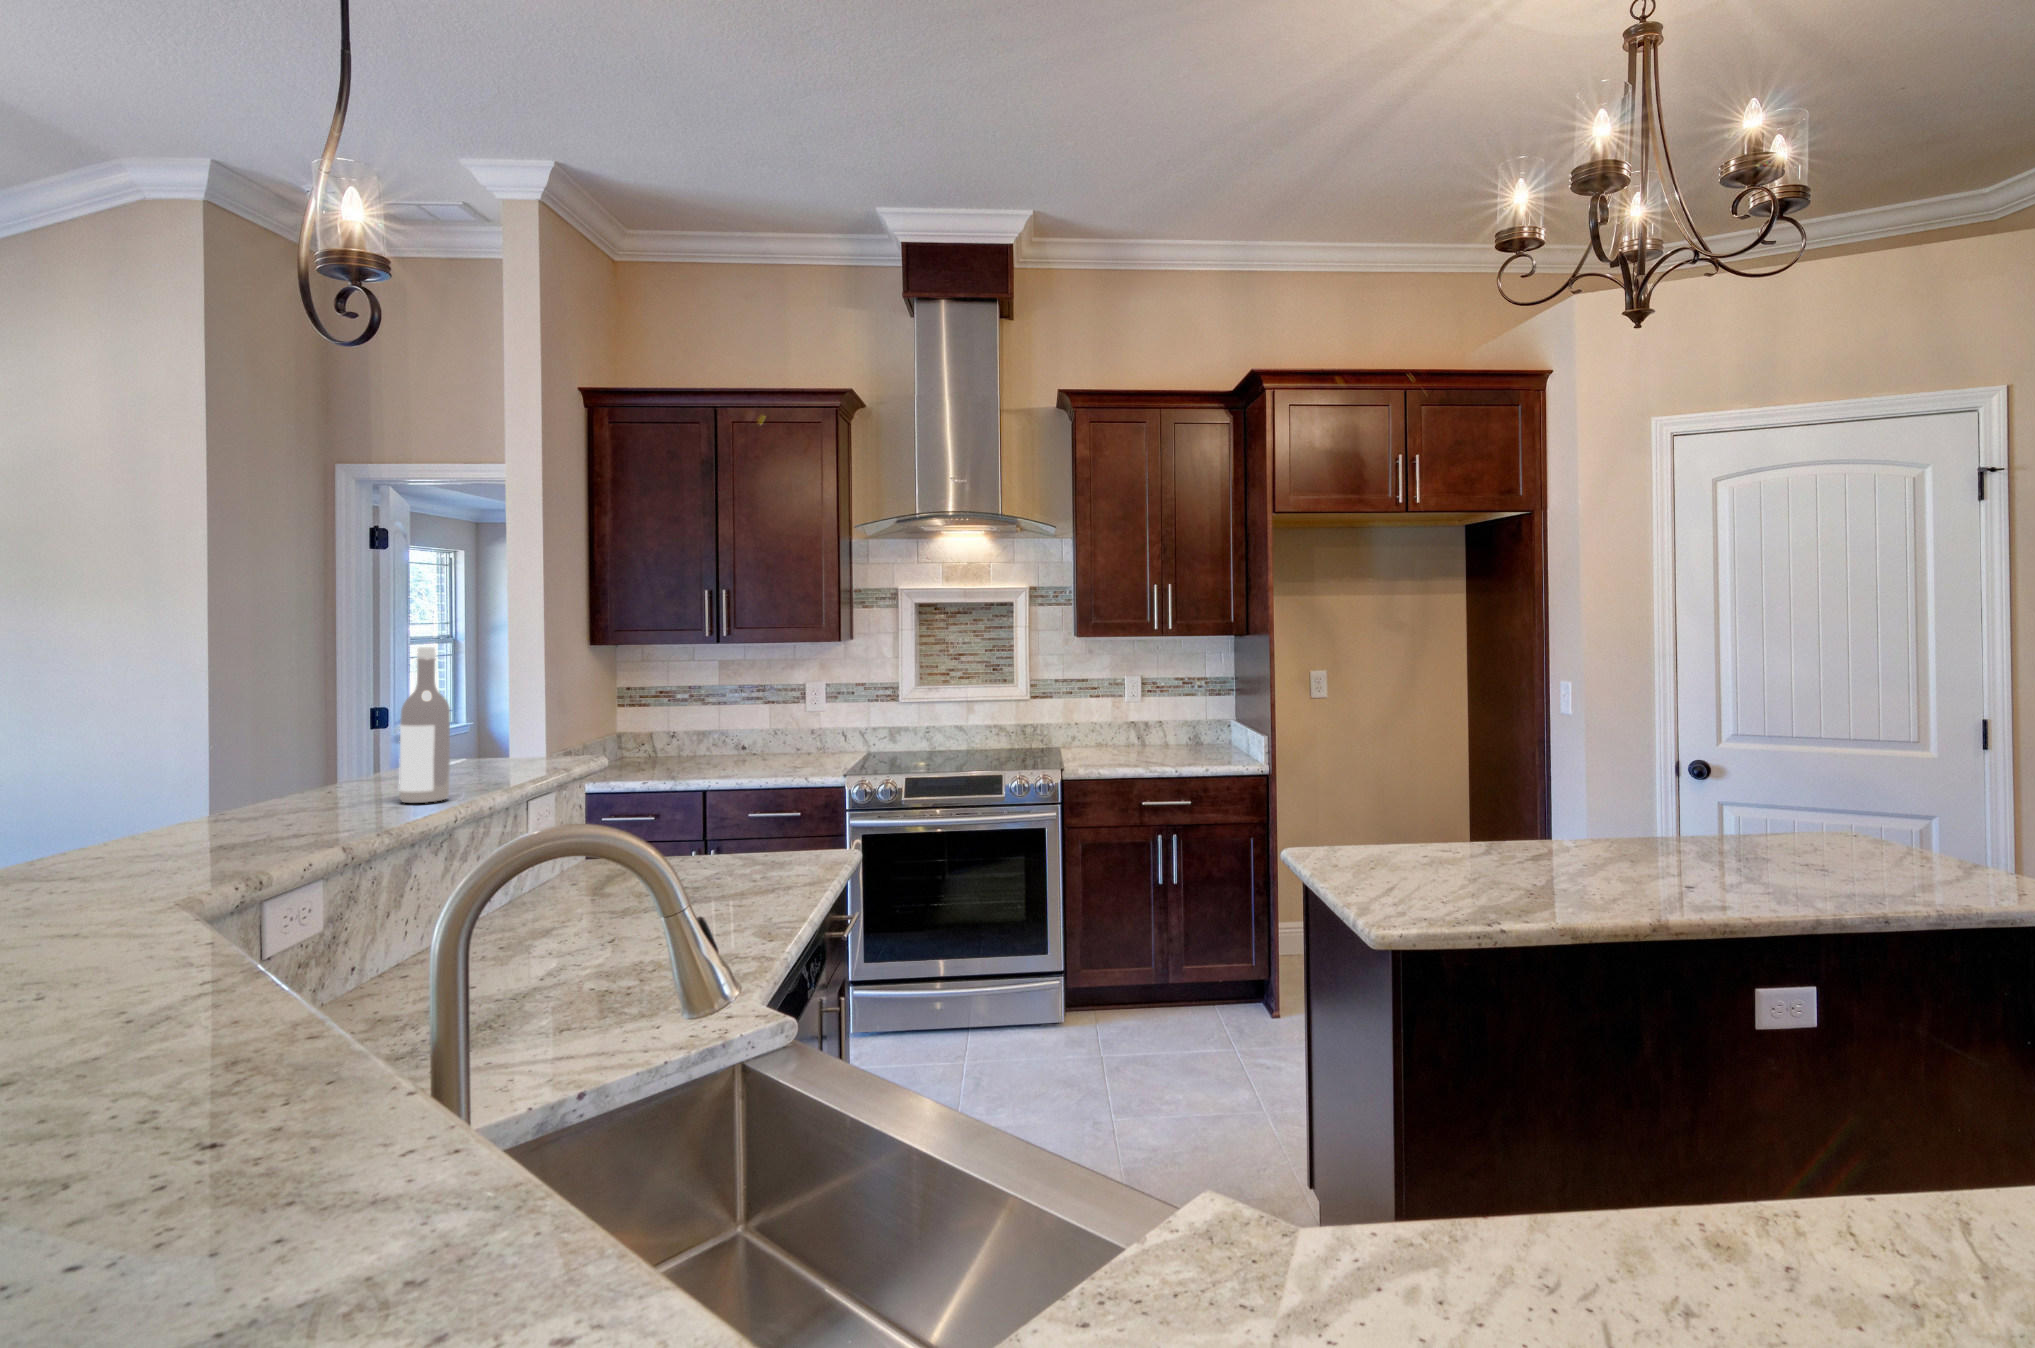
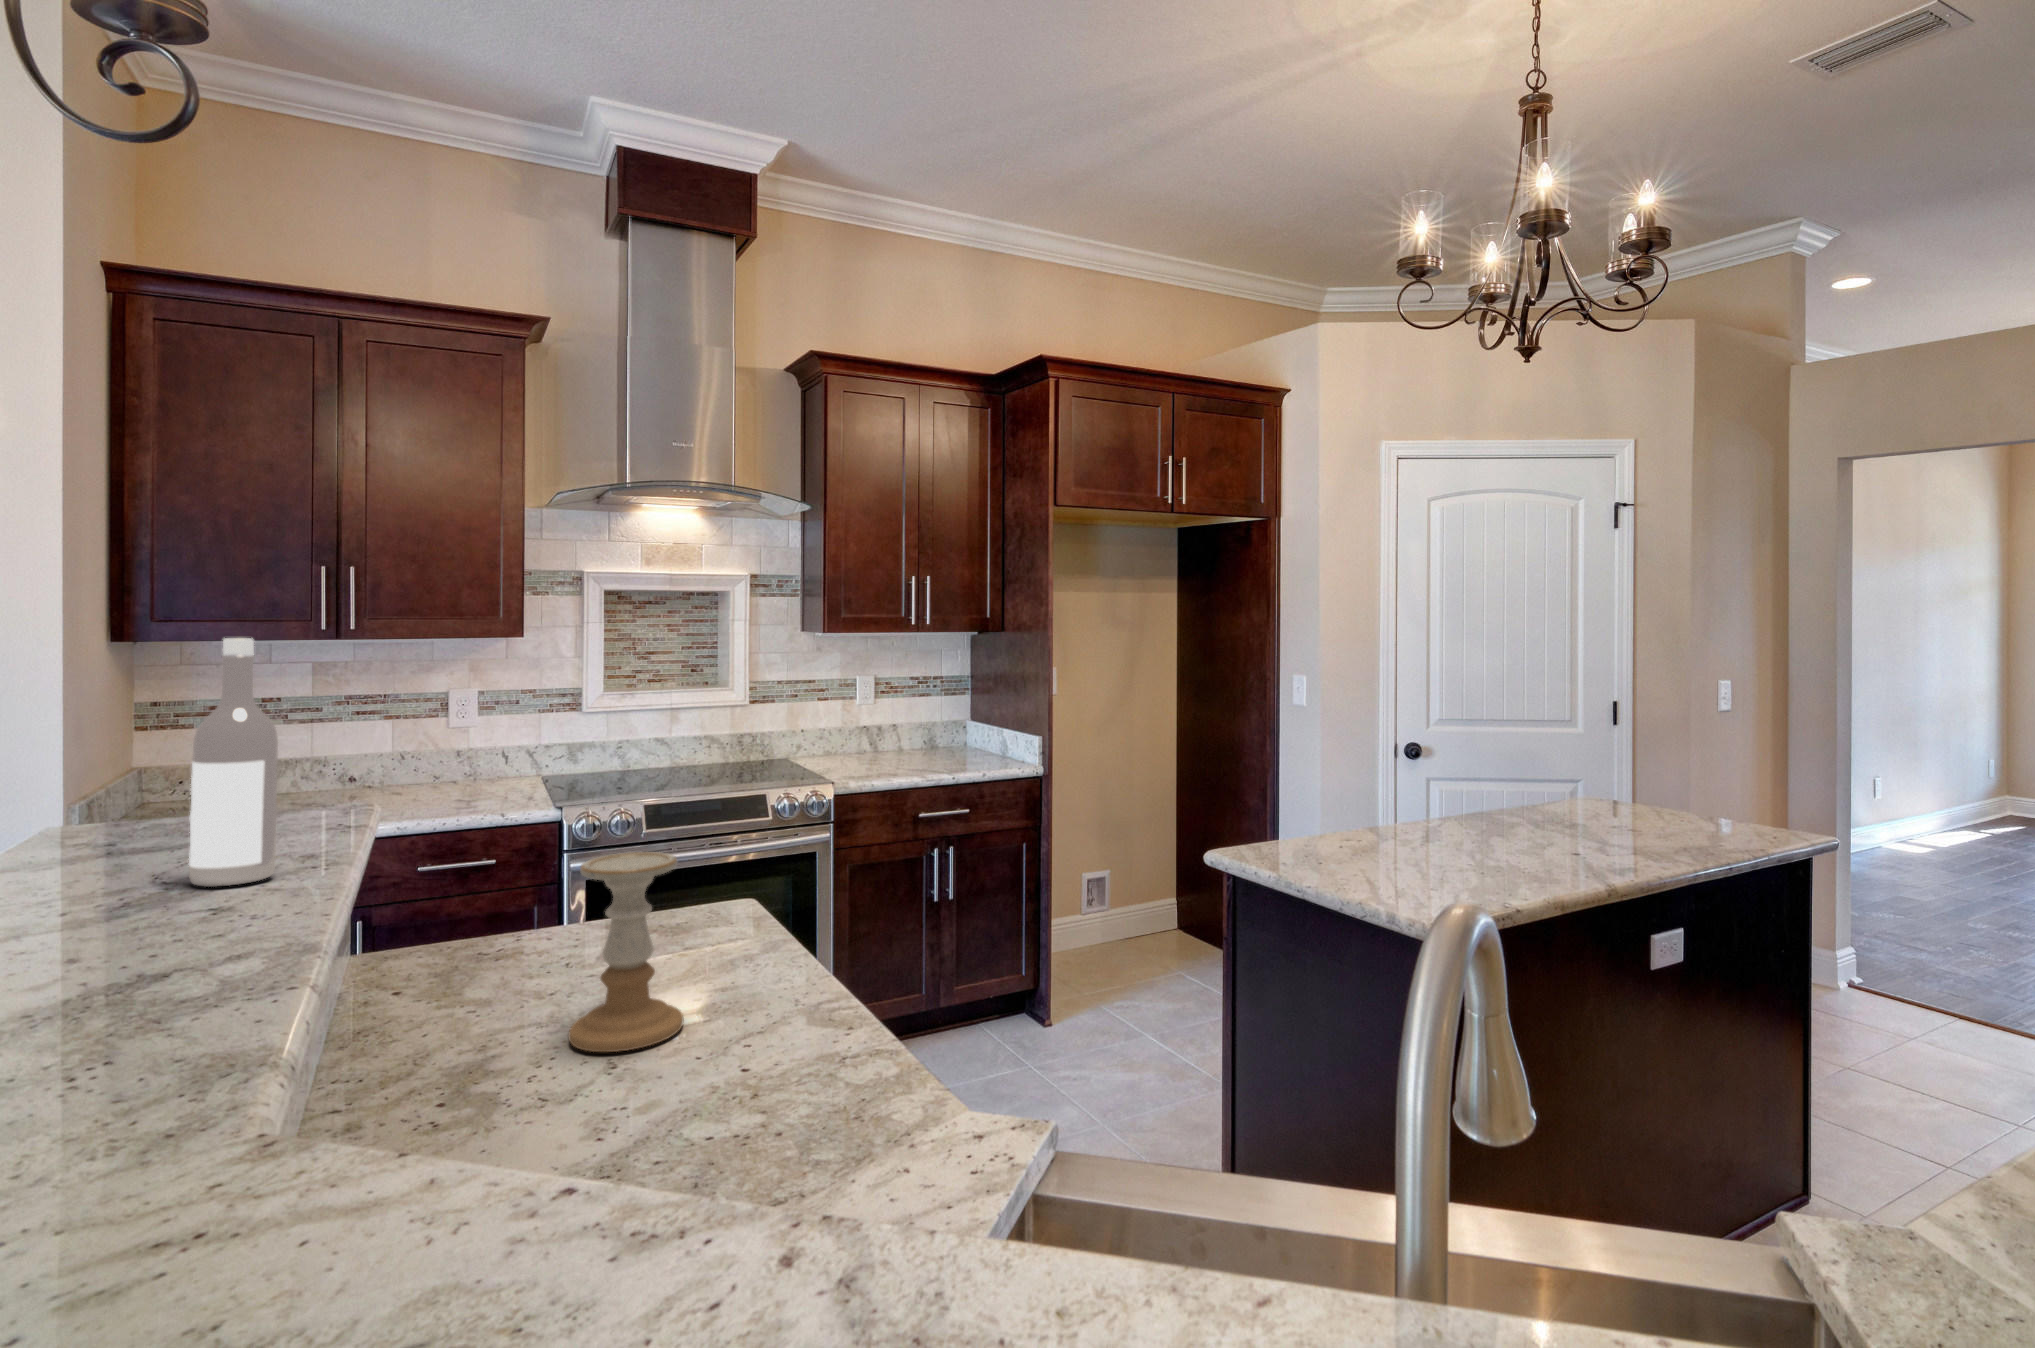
candle holder: none [524,799,606,934] -> present [568,852,684,1052]

